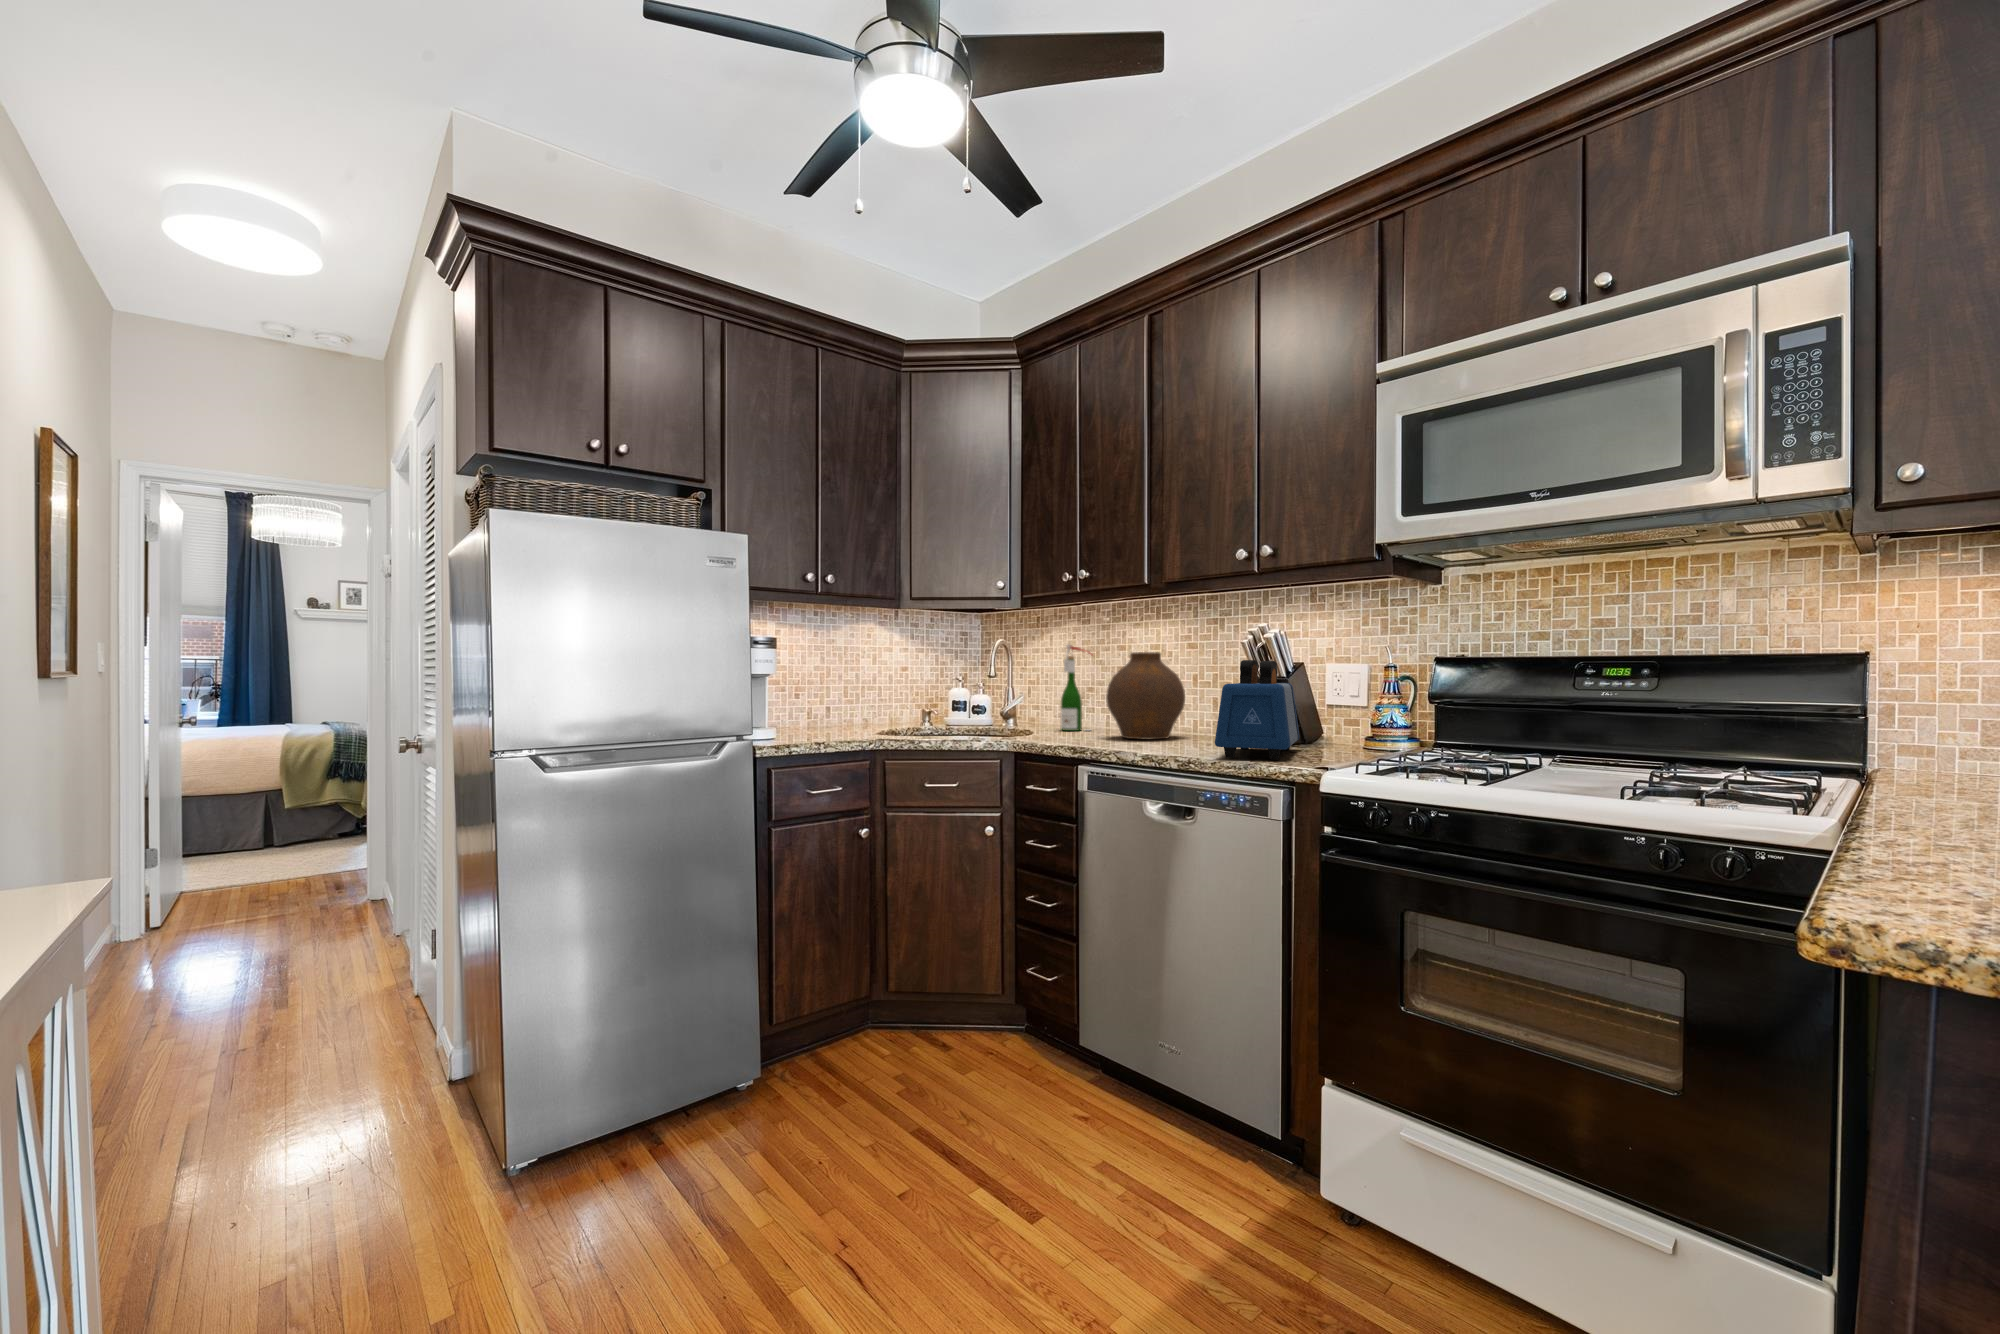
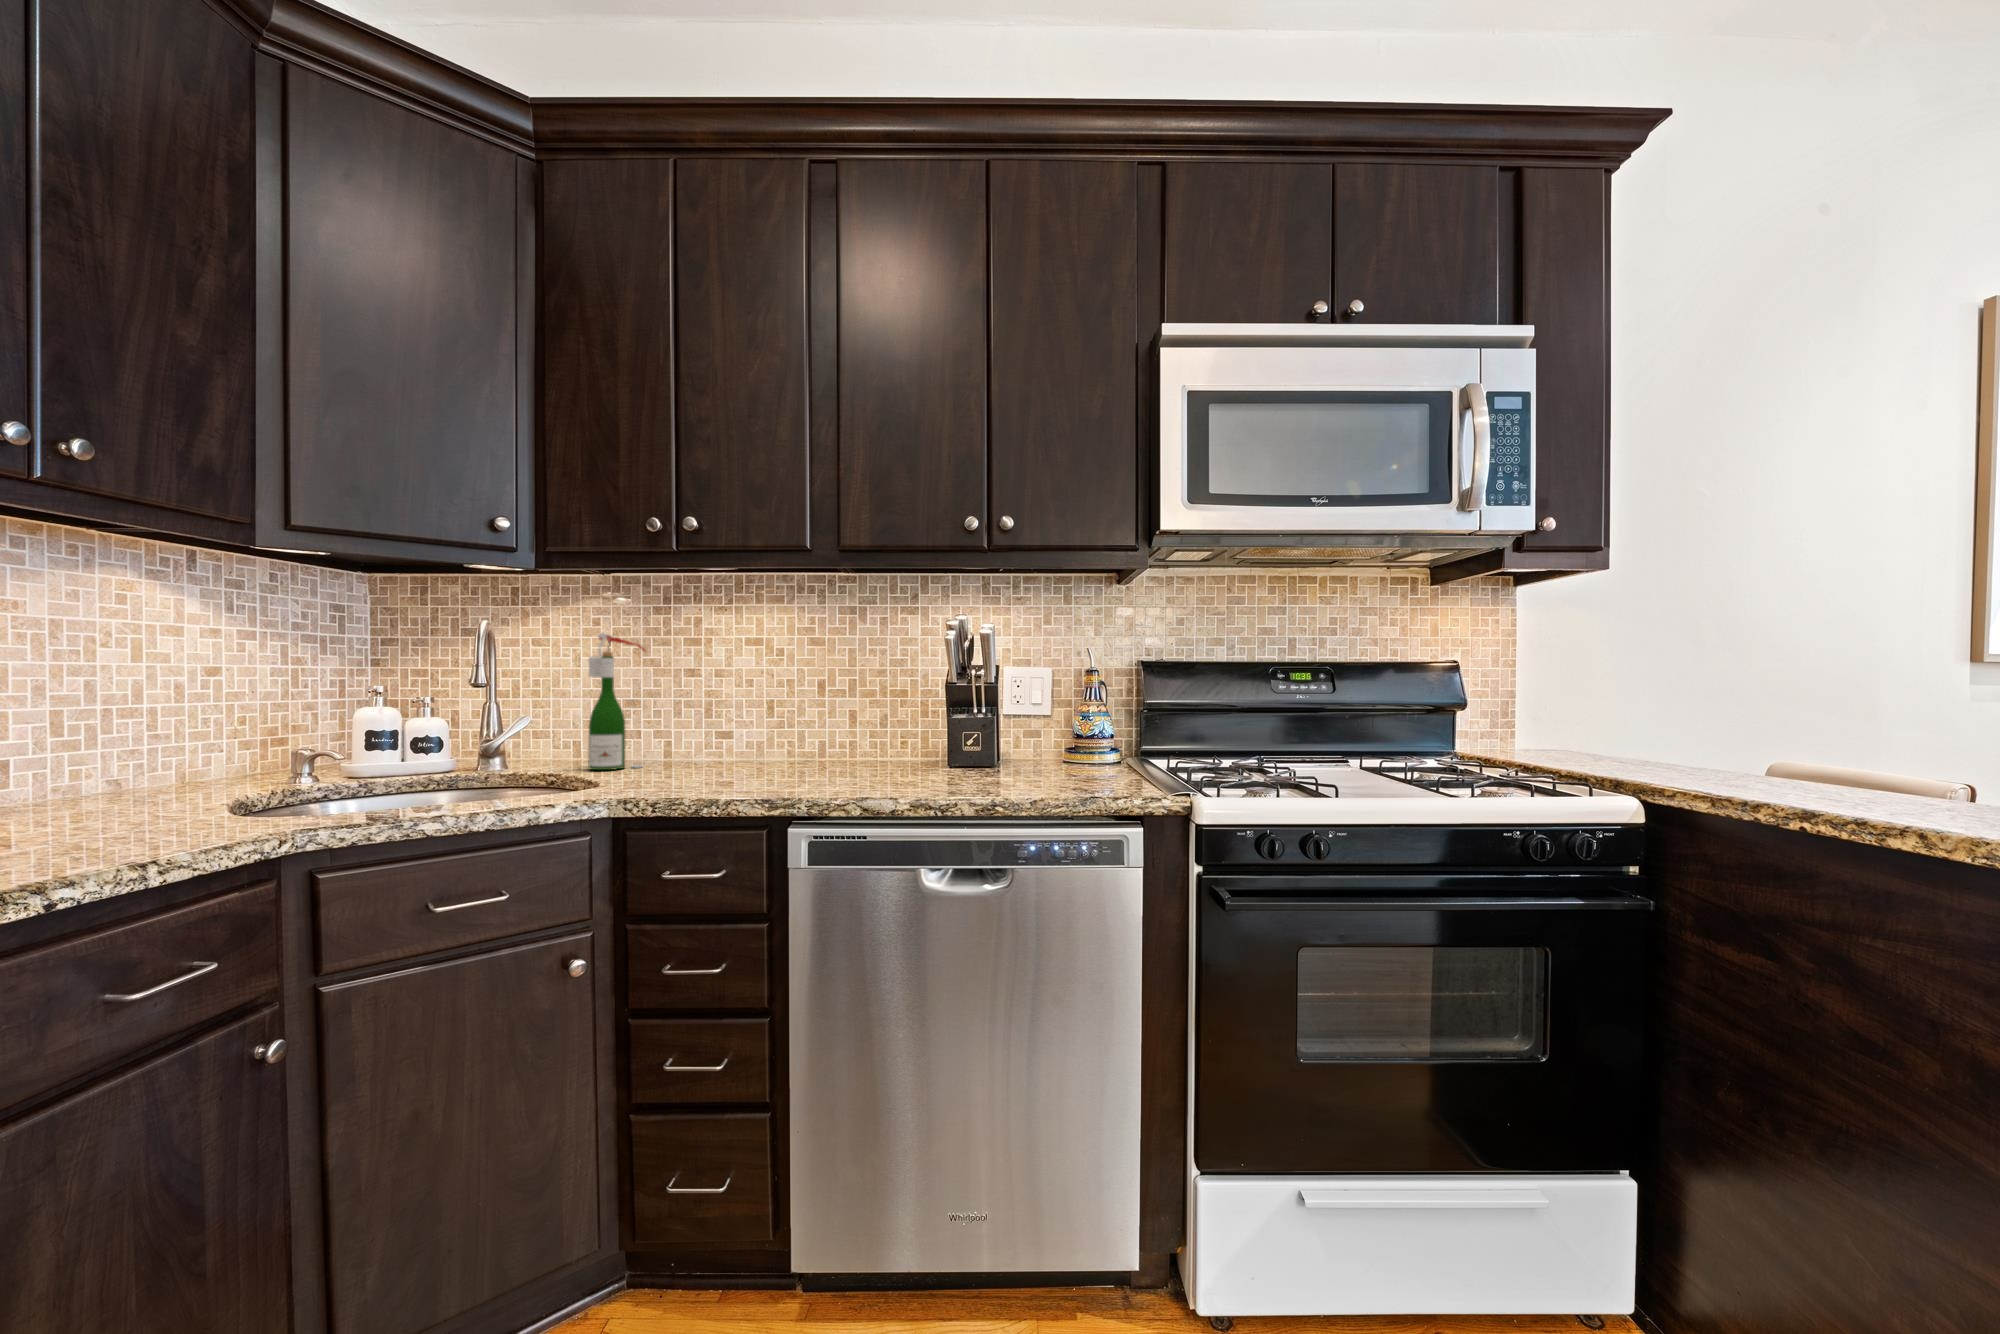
vase: present [1106,652,1185,740] -> none [722,648,838,775]
toaster: present [1215,660,1299,760] -> none [962,661,1104,792]

